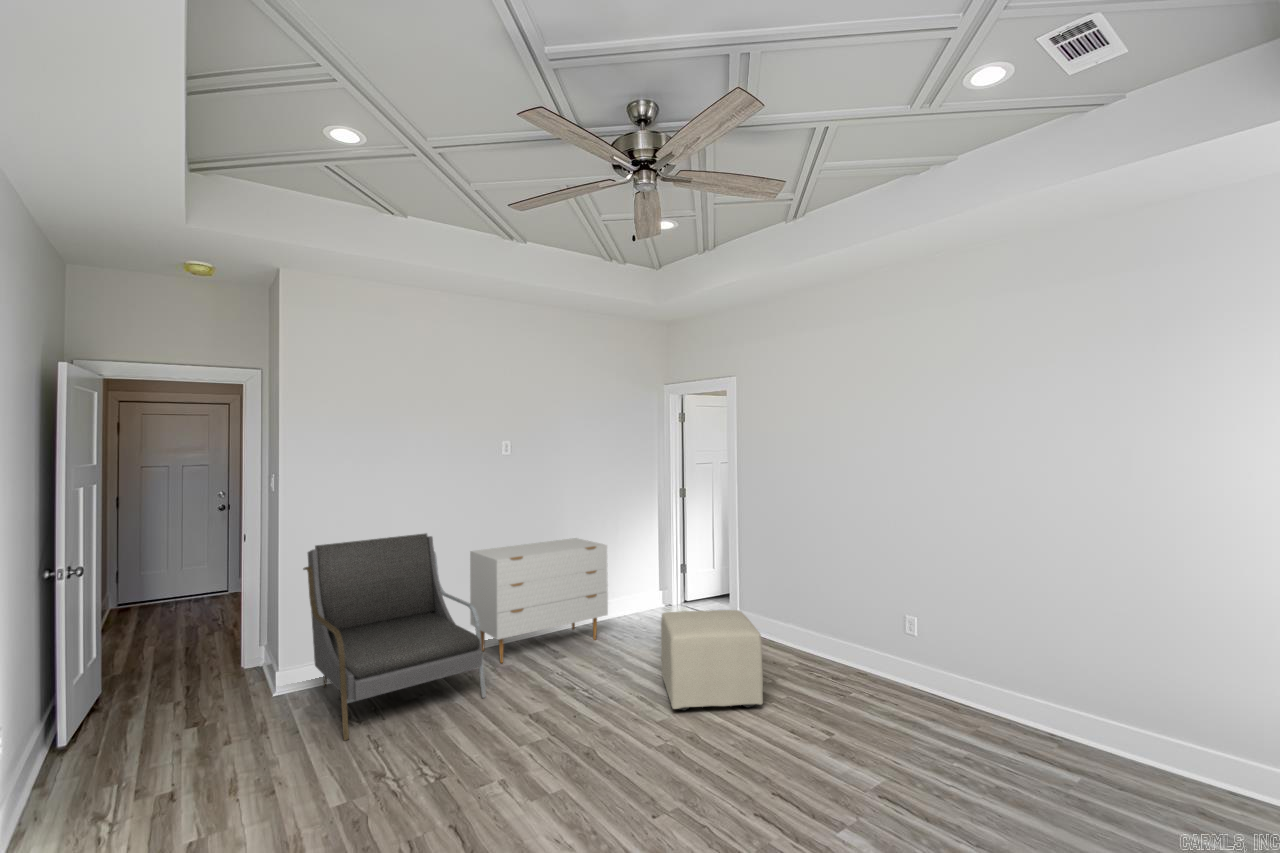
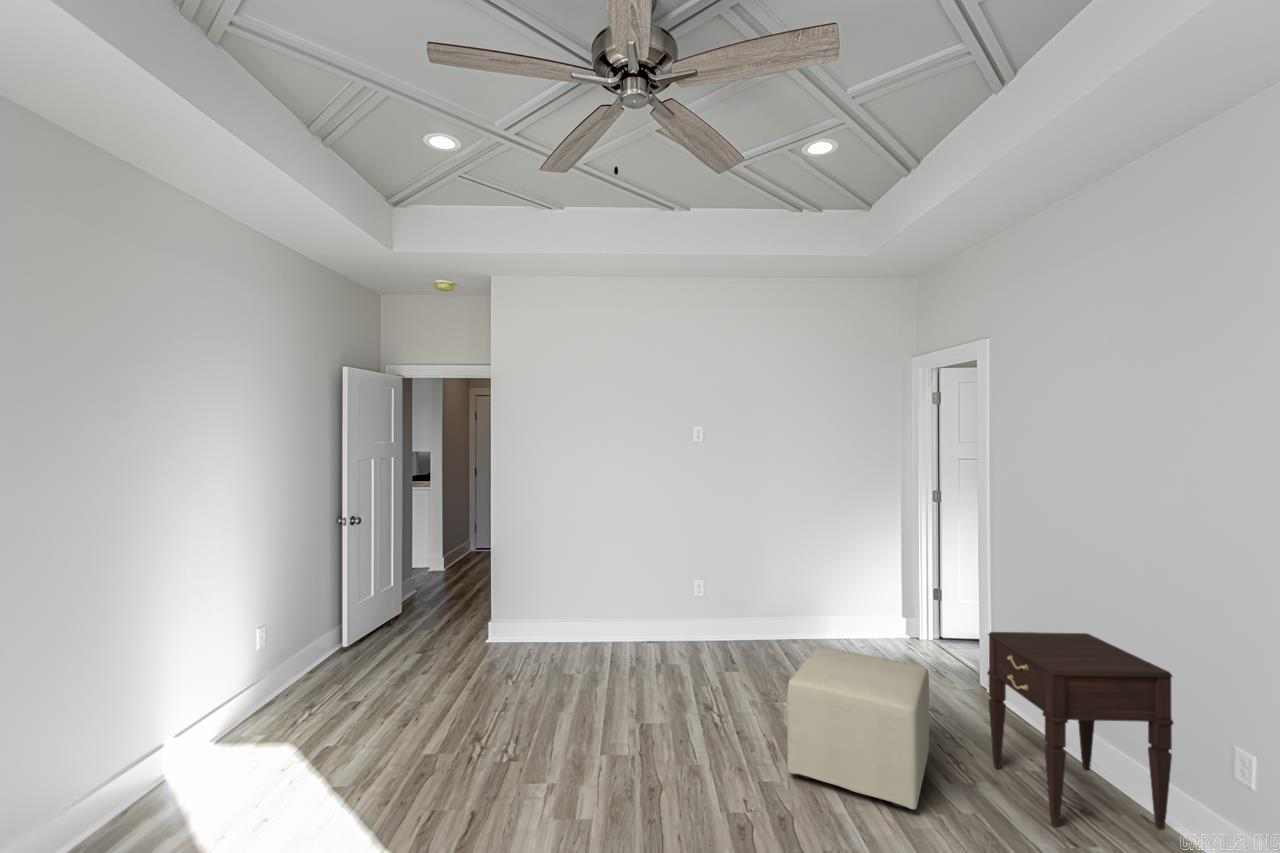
armchair: present [303,534,486,740] -> none [485,518,625,697]
dresser: present [470,538,608,663] -> none [659,540,802,661]
nightstand: none [772,569,874,691] -> present [987,632,1173,830]

